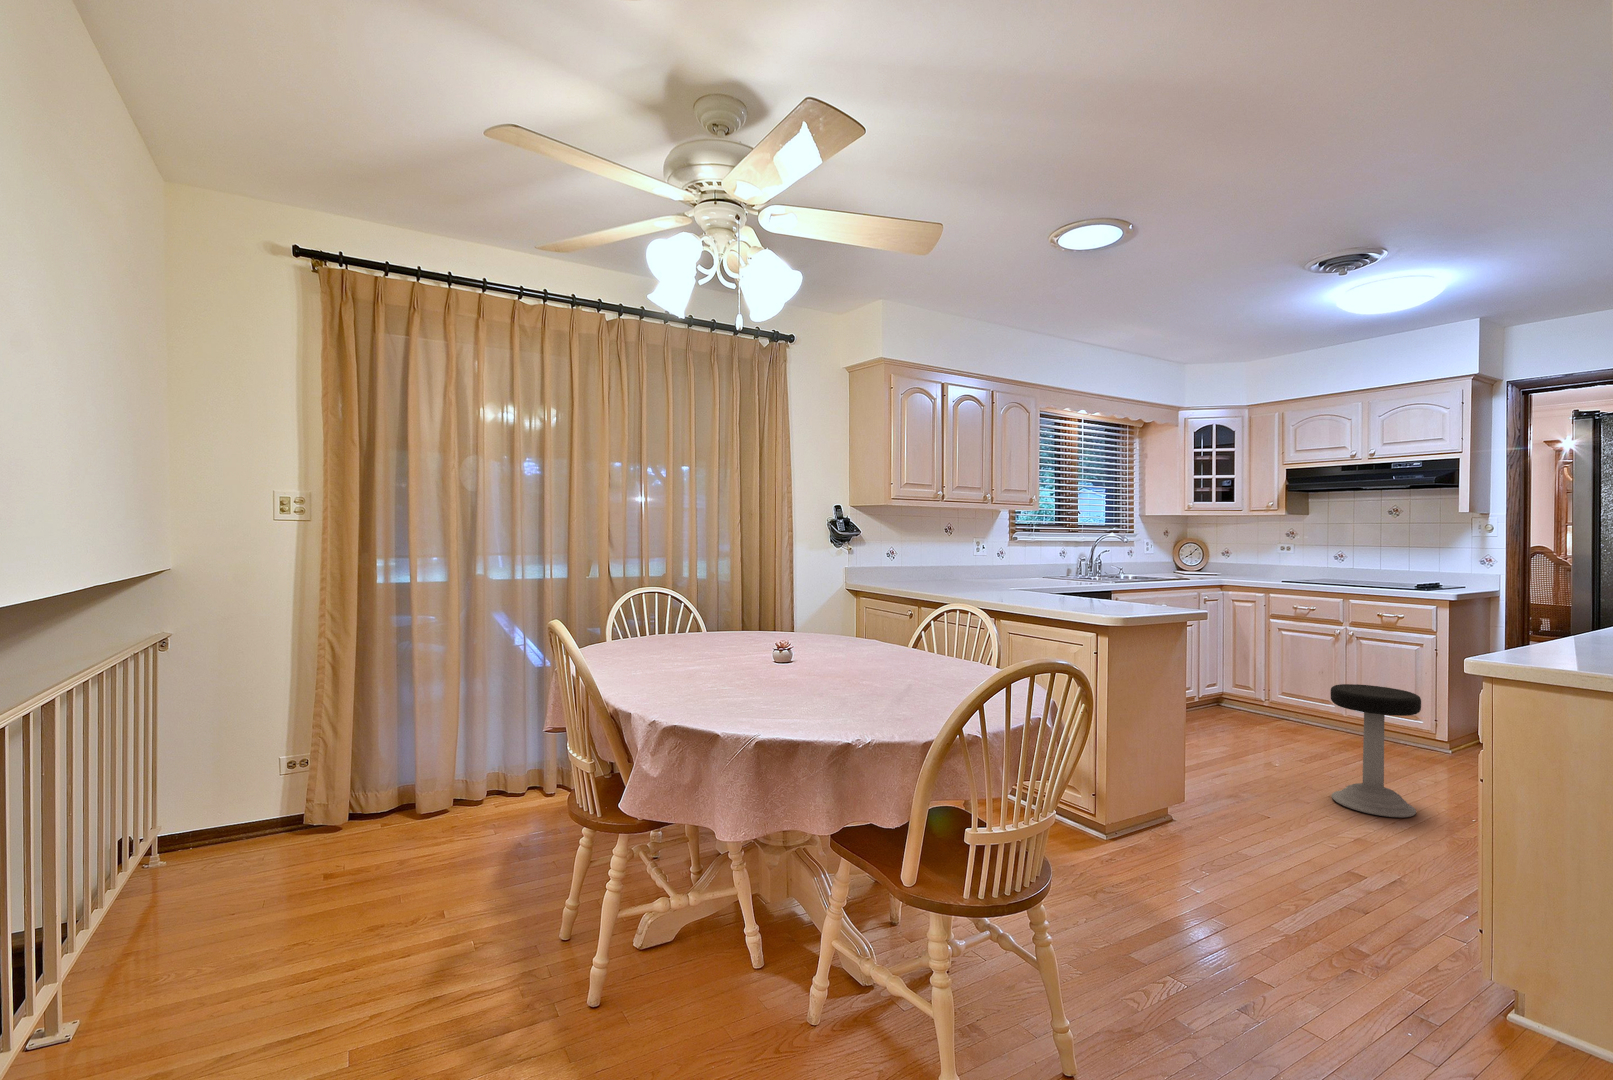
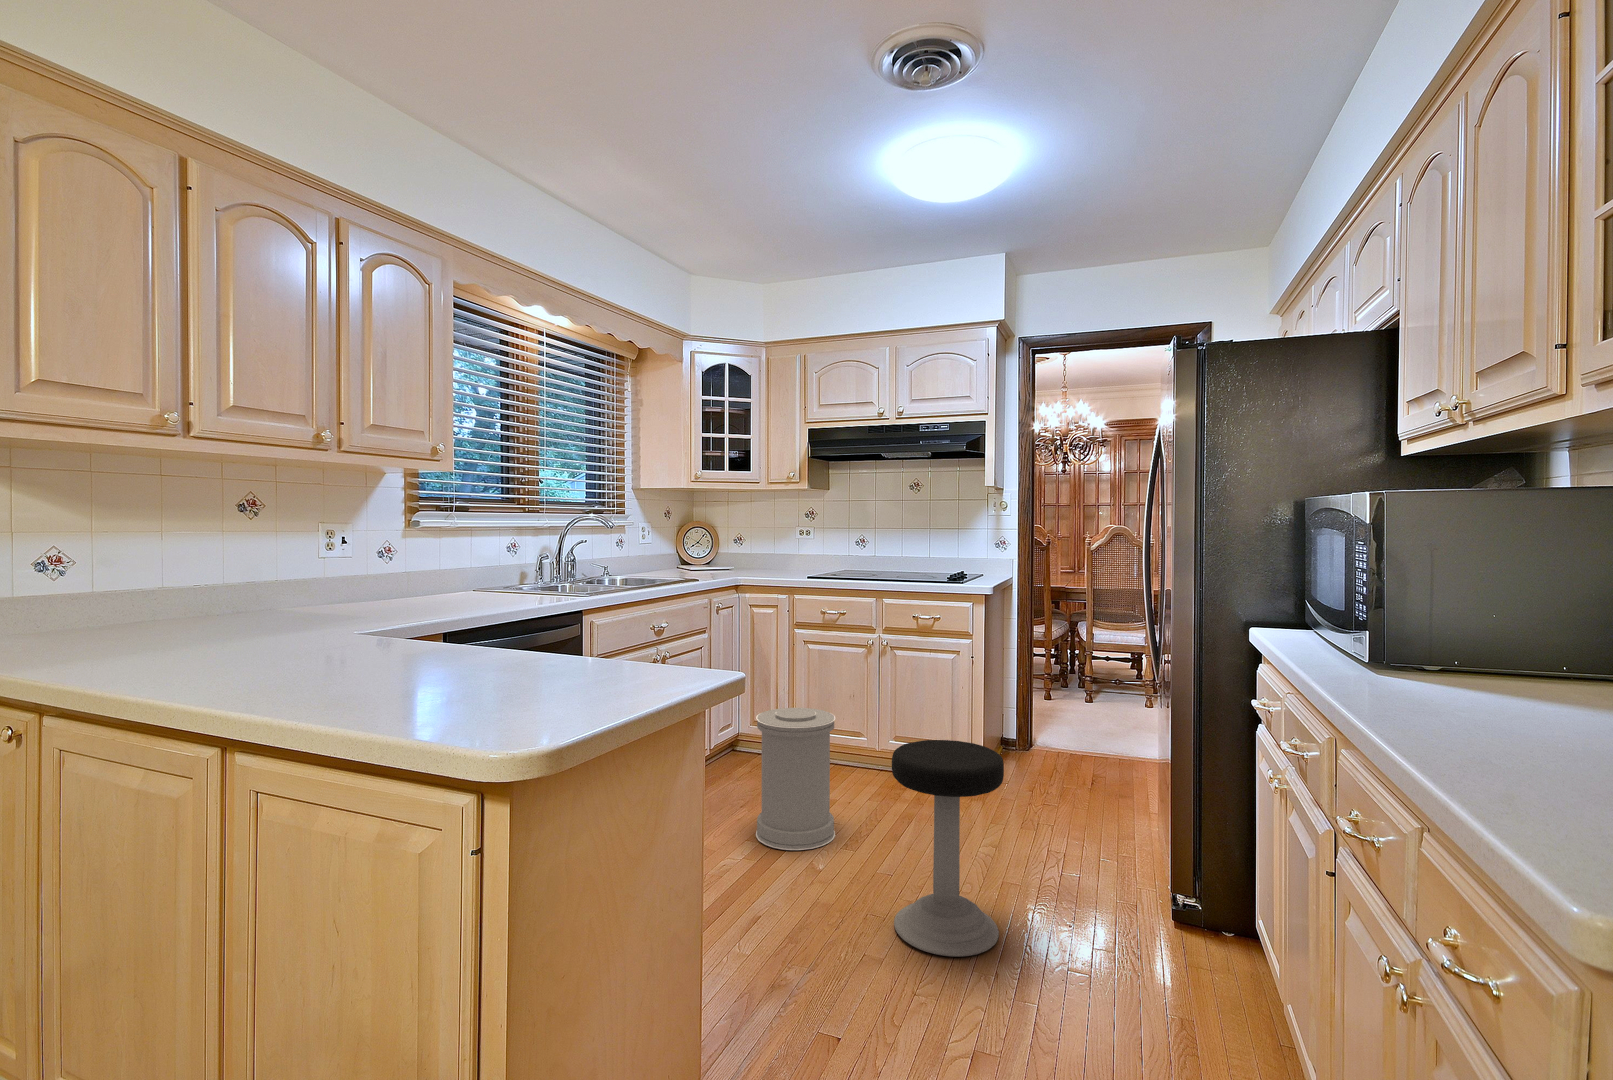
trash can: none [1233,666,1297,758] -> present [756,708,835,850]

